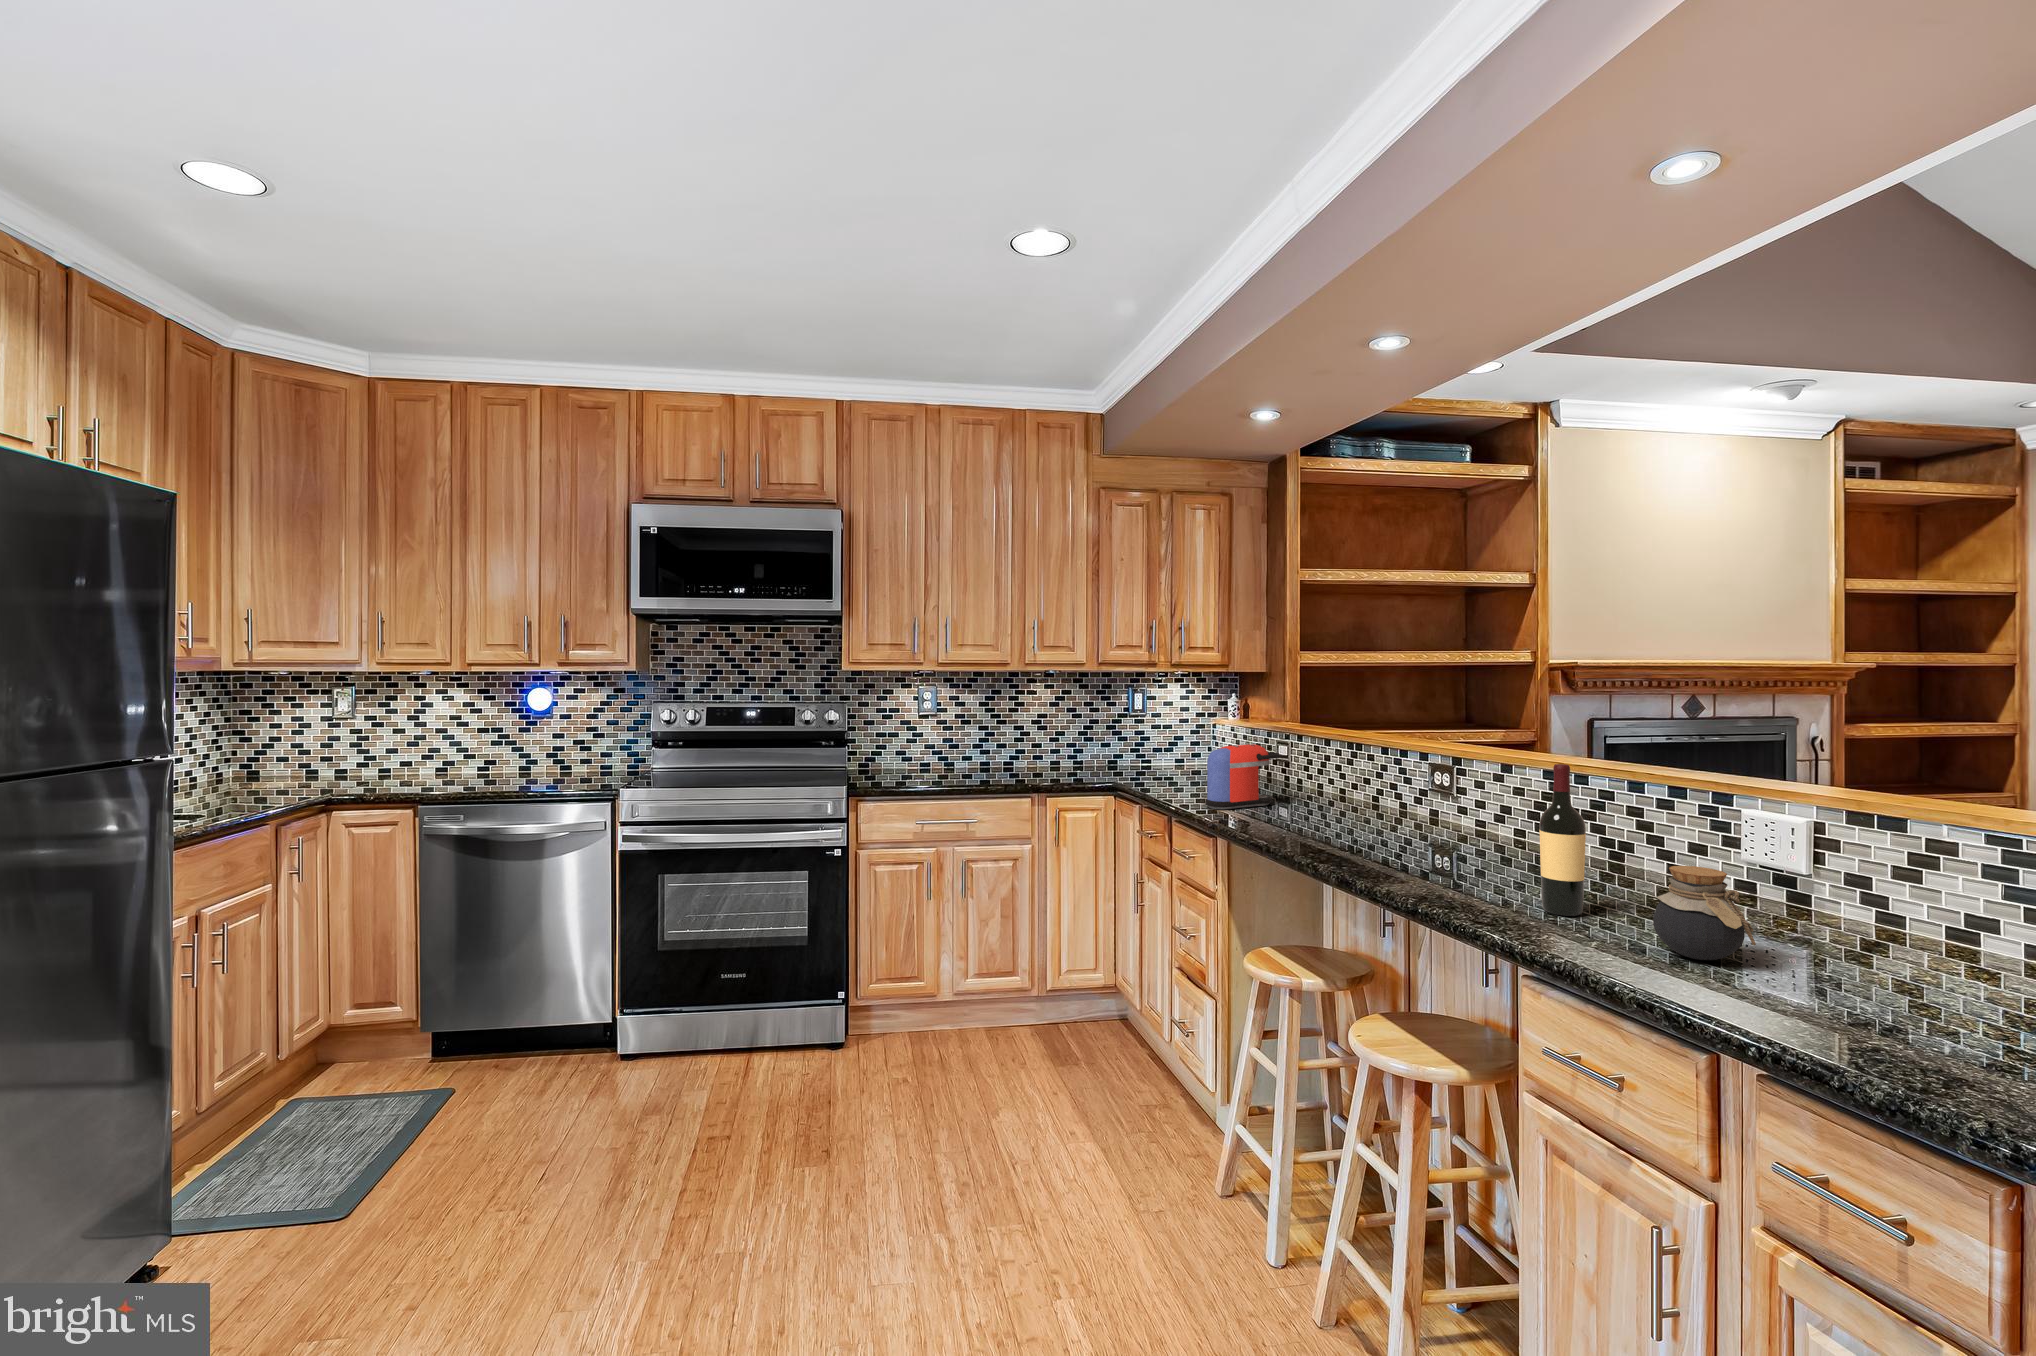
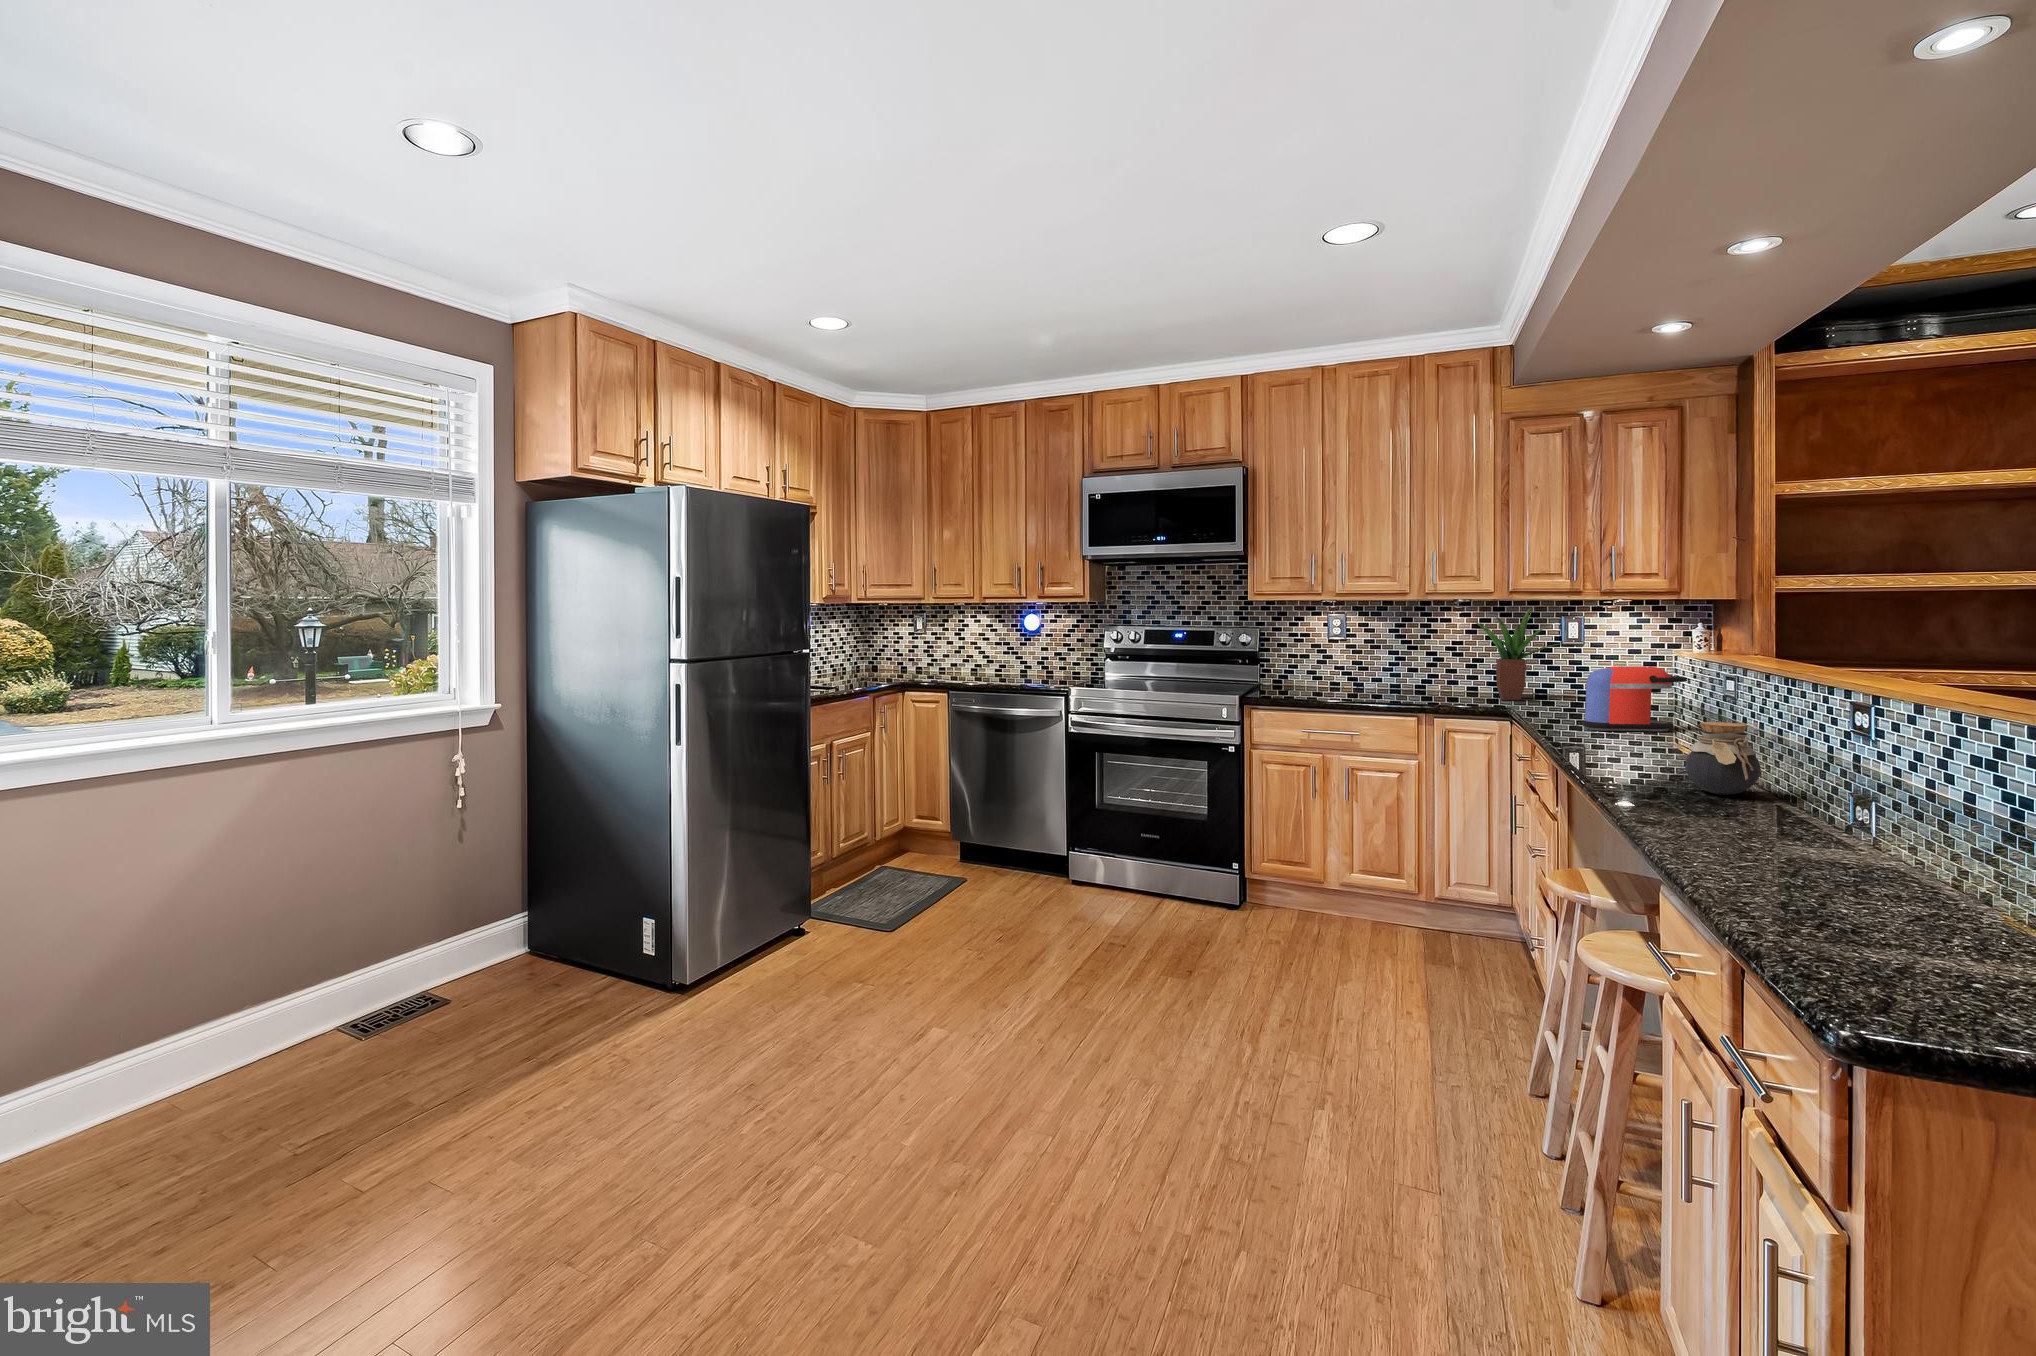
potted plant: none [1057,680,1131,772] -> present [1474,609,1559,700]
wine bottle: present [1539,764,1586,916] -> none [1809,659,1866,818]
jar: present [1653,866,1756,960] -> present [1685,722,1761,795]

